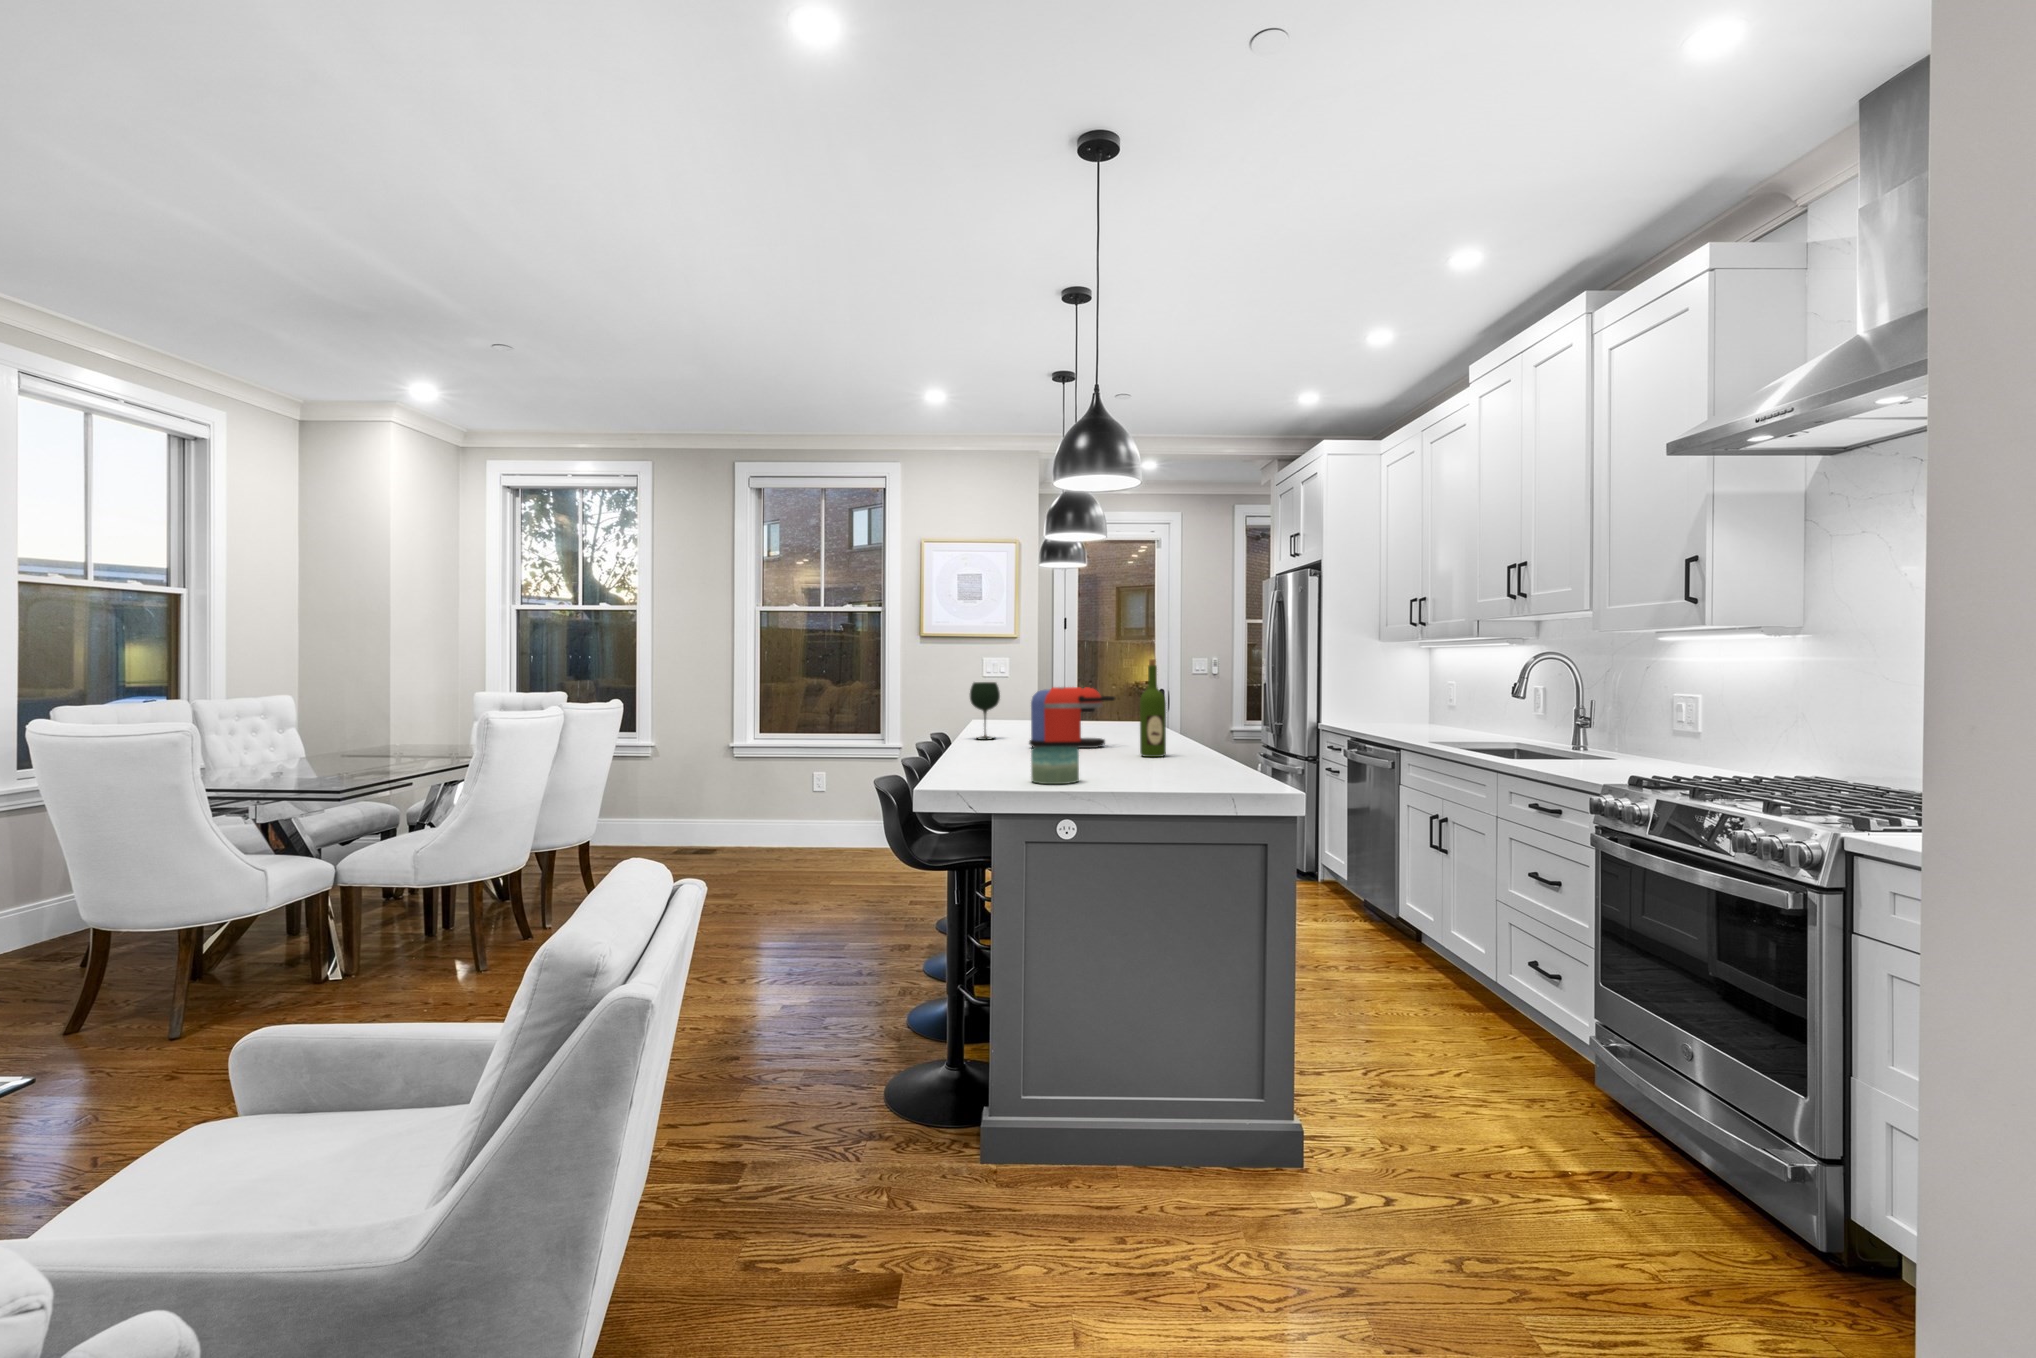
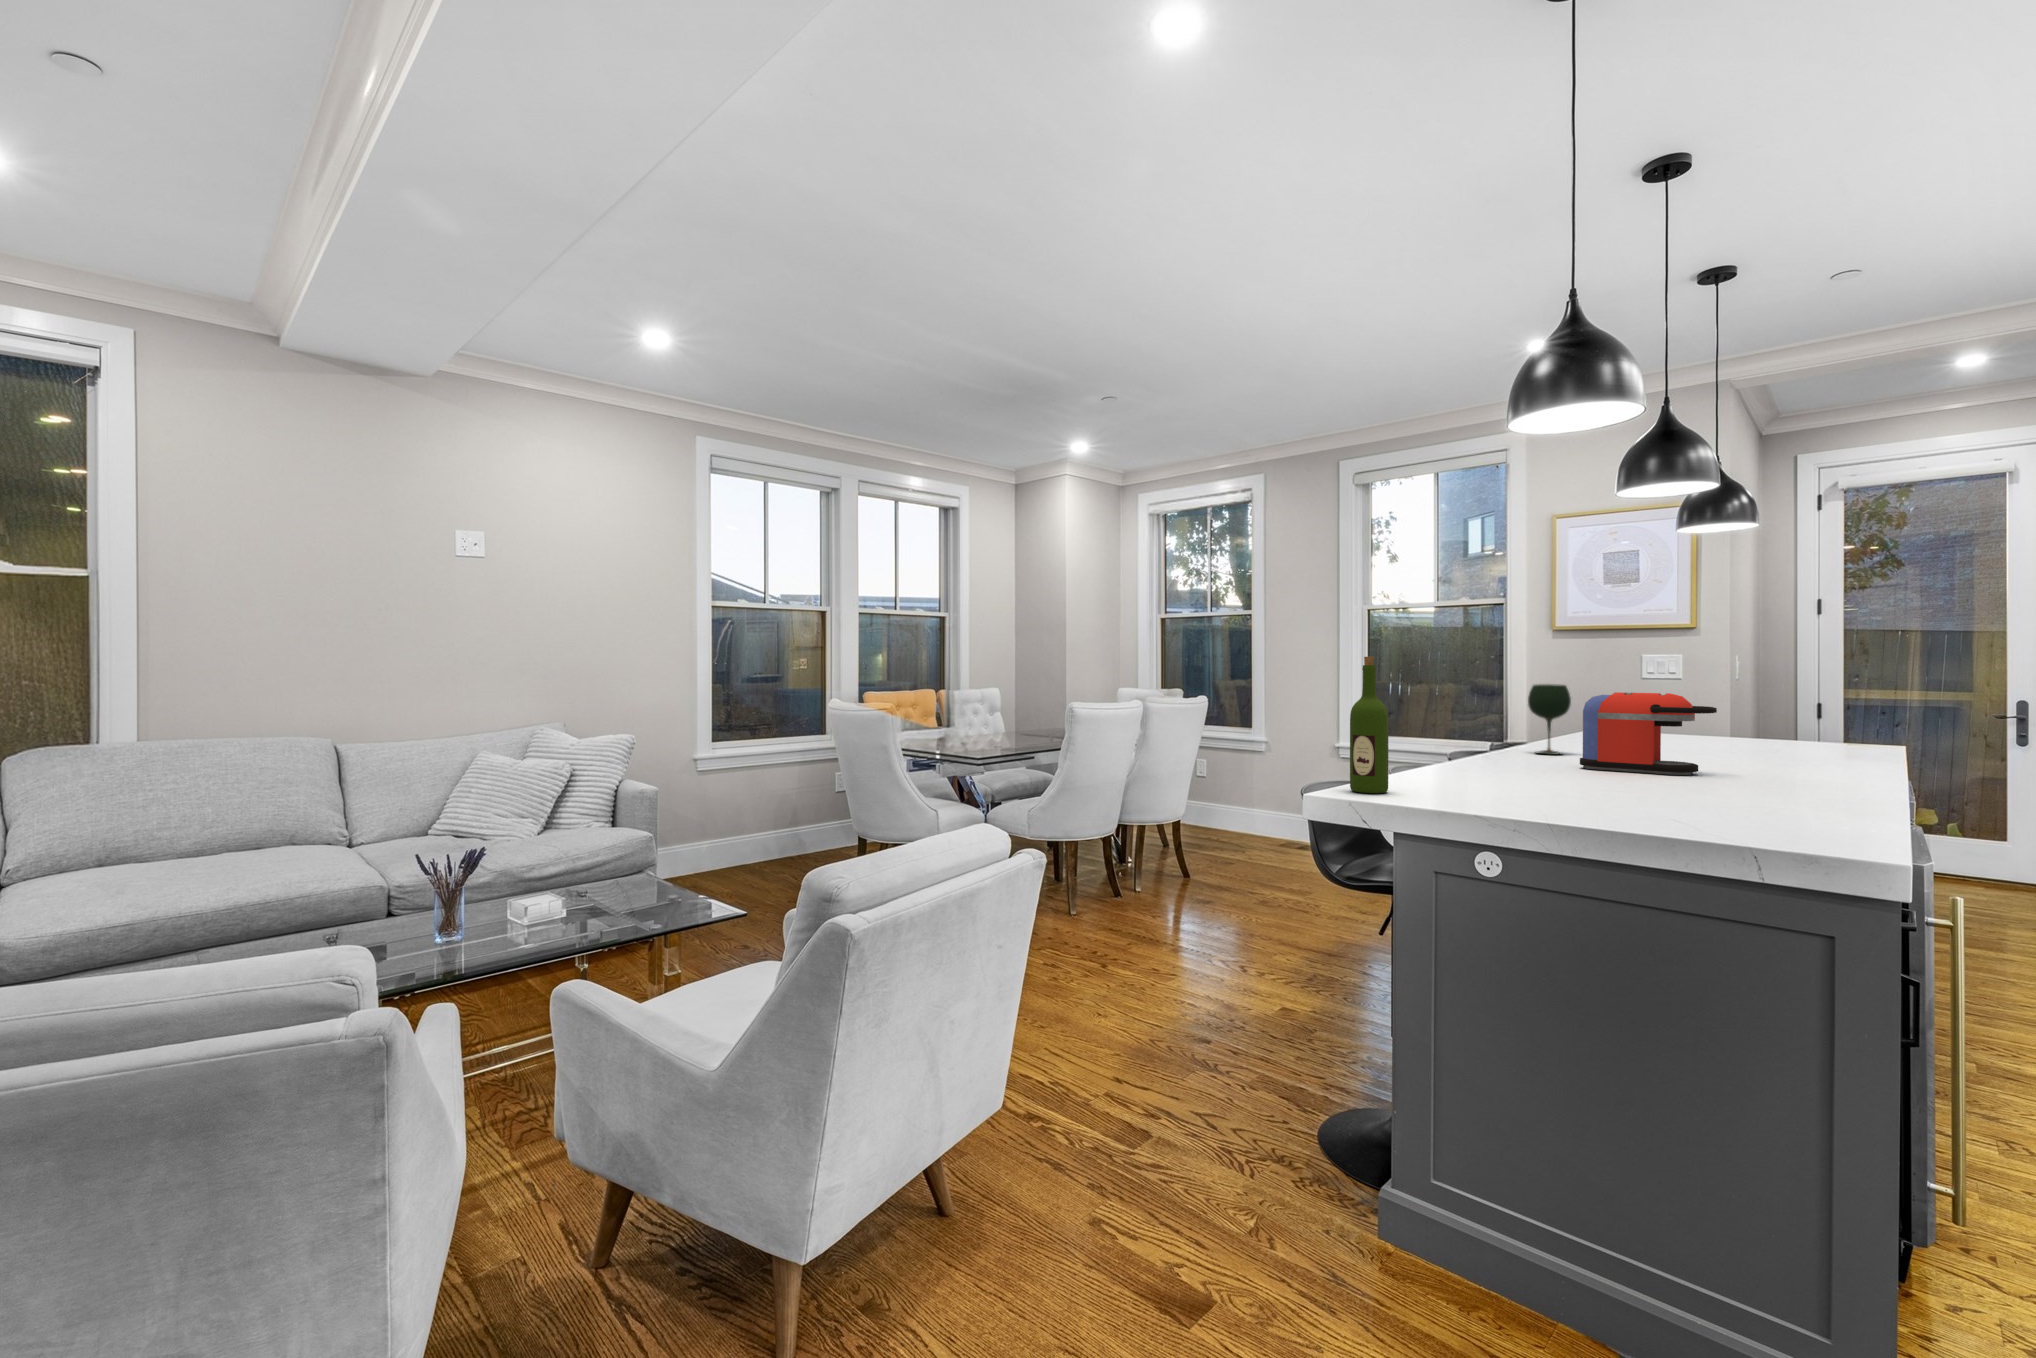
wine bottle: present [1140,659,1166,757] -> present [1350,657,1388,793]
candle: present [1031,747,1079,784] -> none [1468,761,1536,809]

